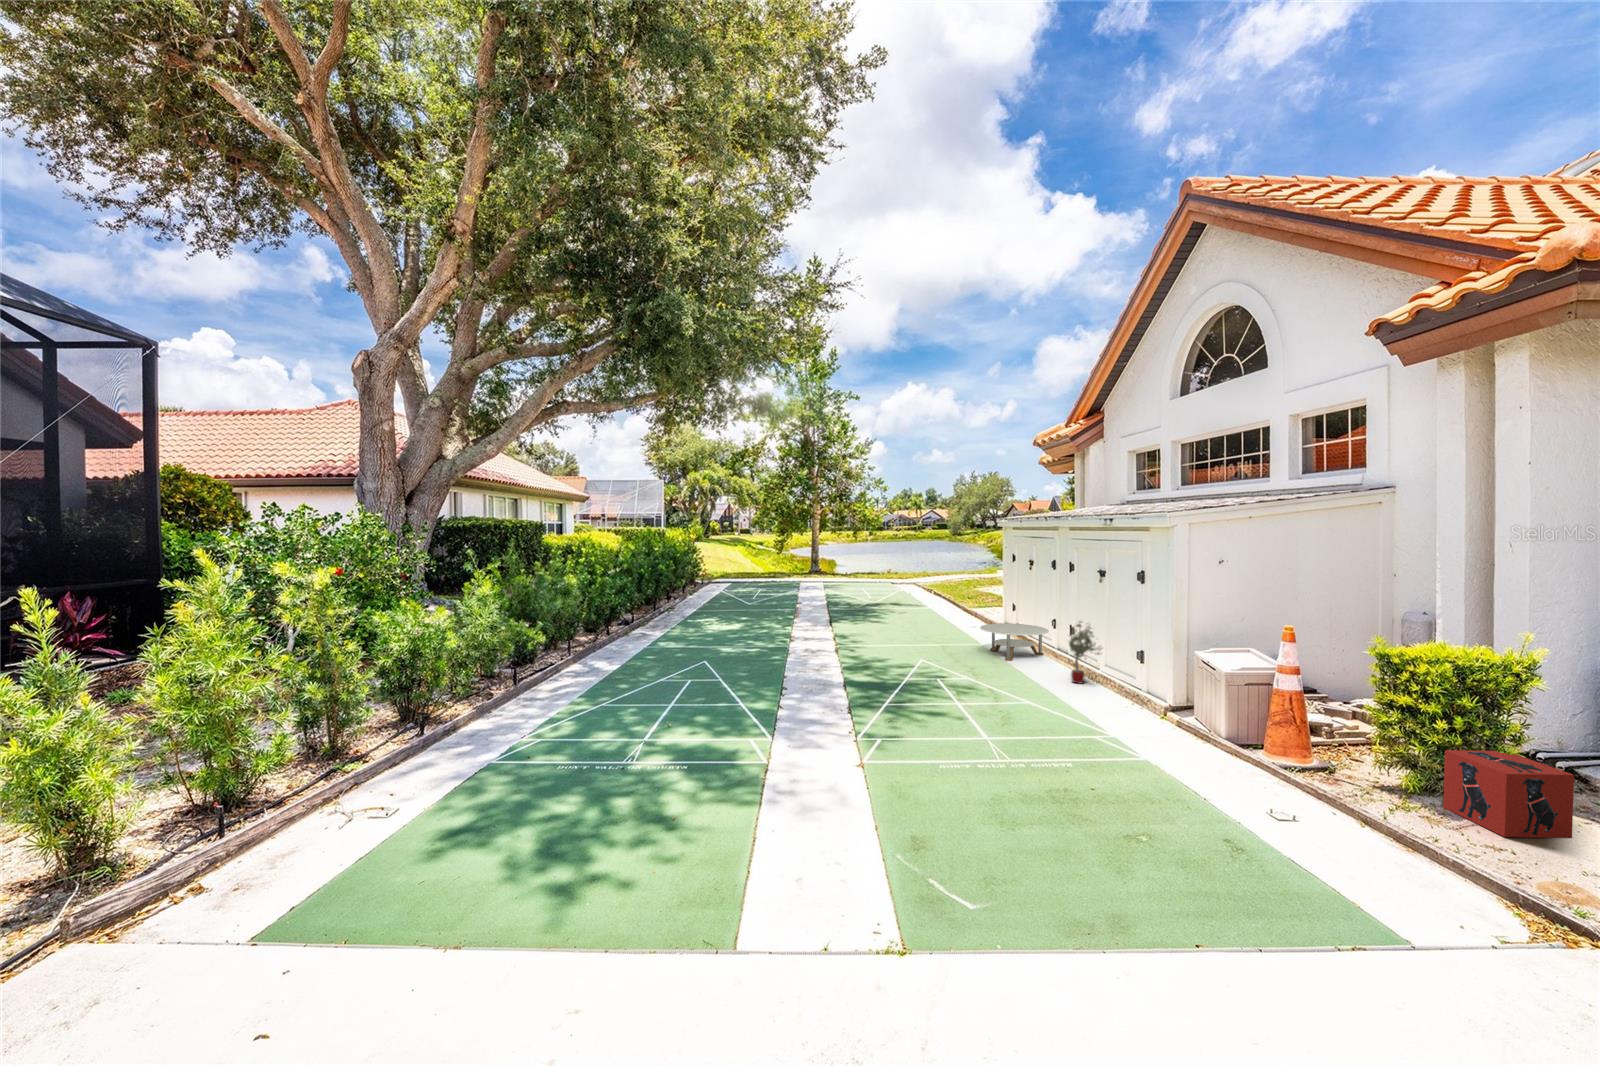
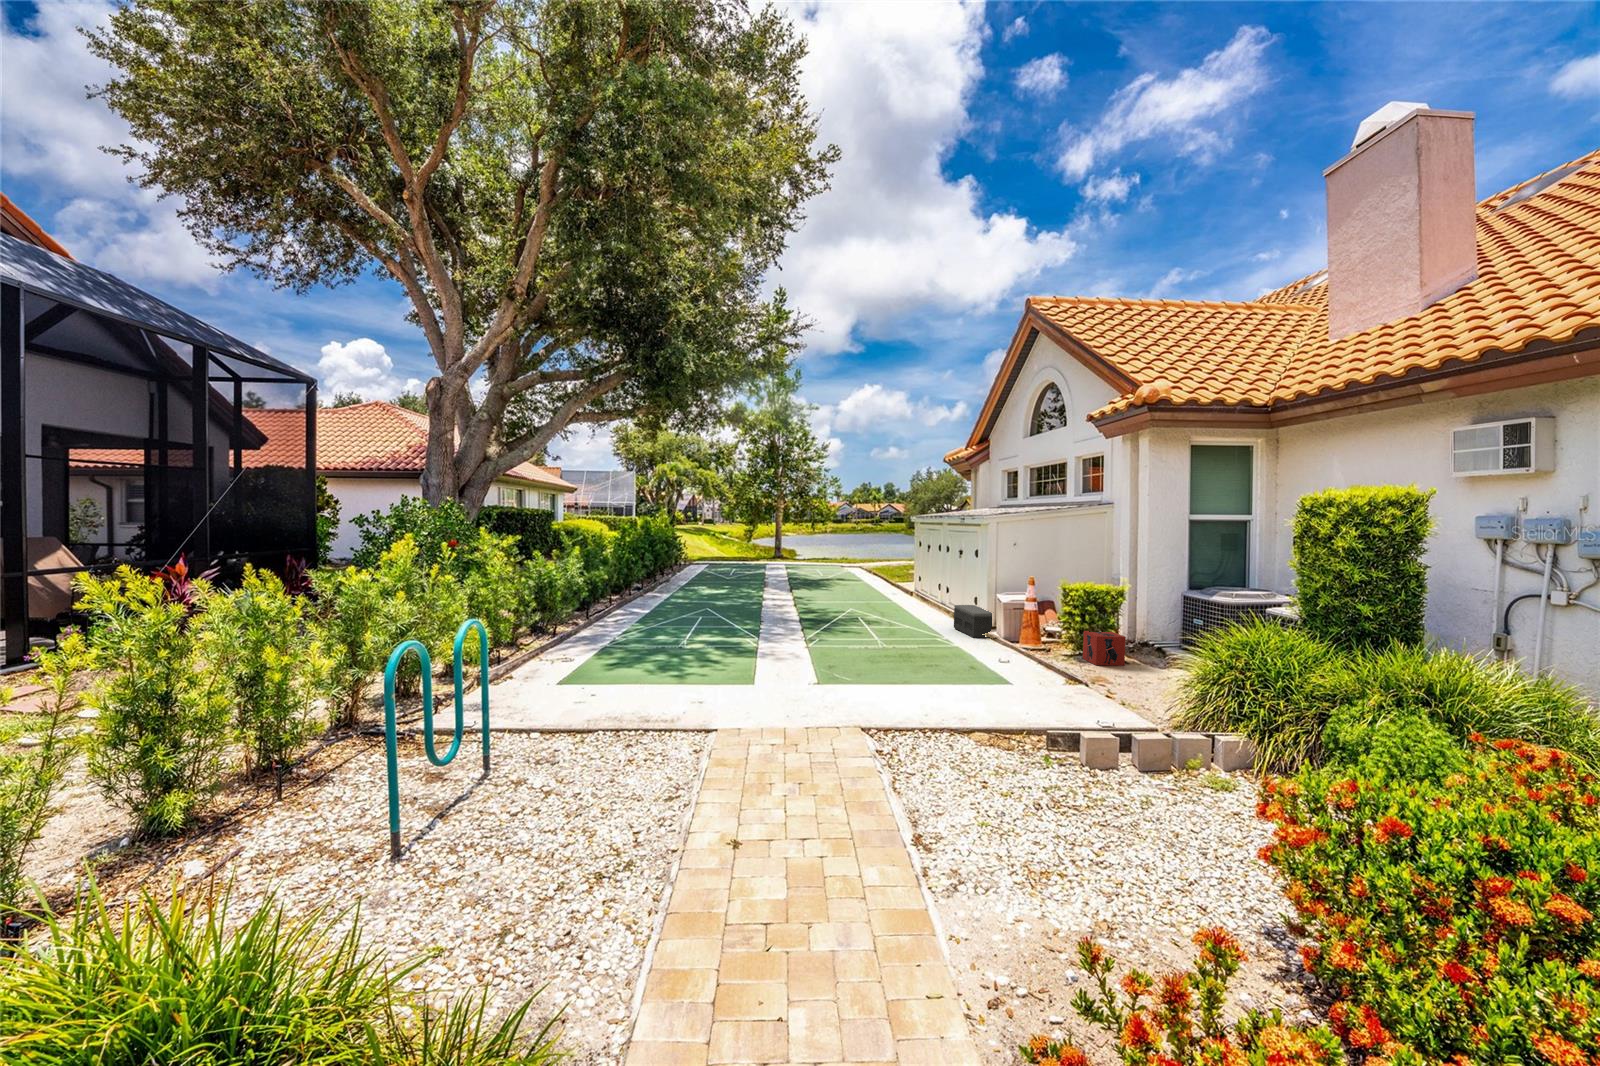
potted tree: present [1069,621,1102,684] -> none [940,581,963,621]
round table: present [980,623,1049,661] -> none [893,588,938,611]
storage bench: none [1100,664,1189,729] -> present [954,605,994,638]

